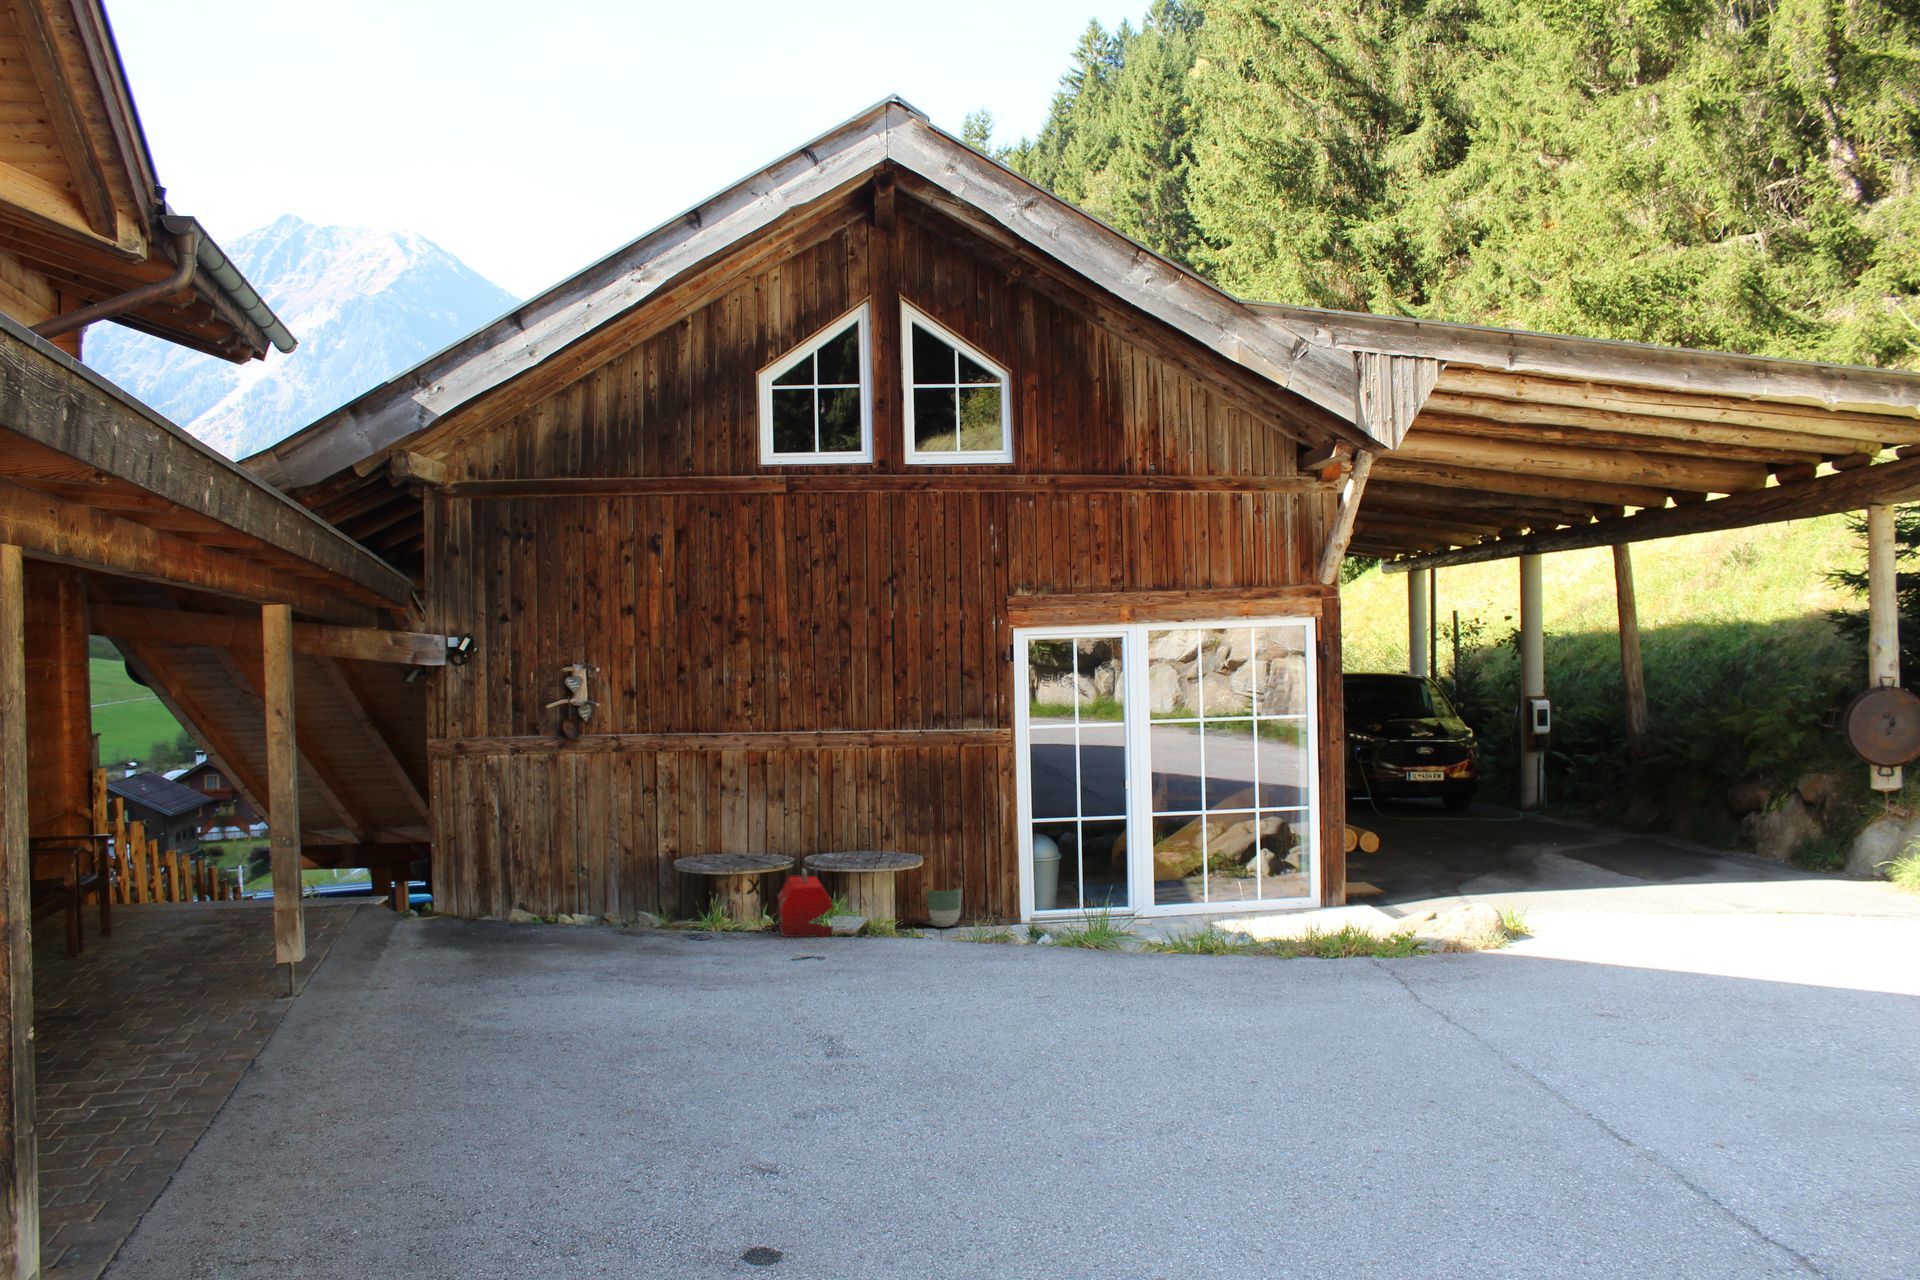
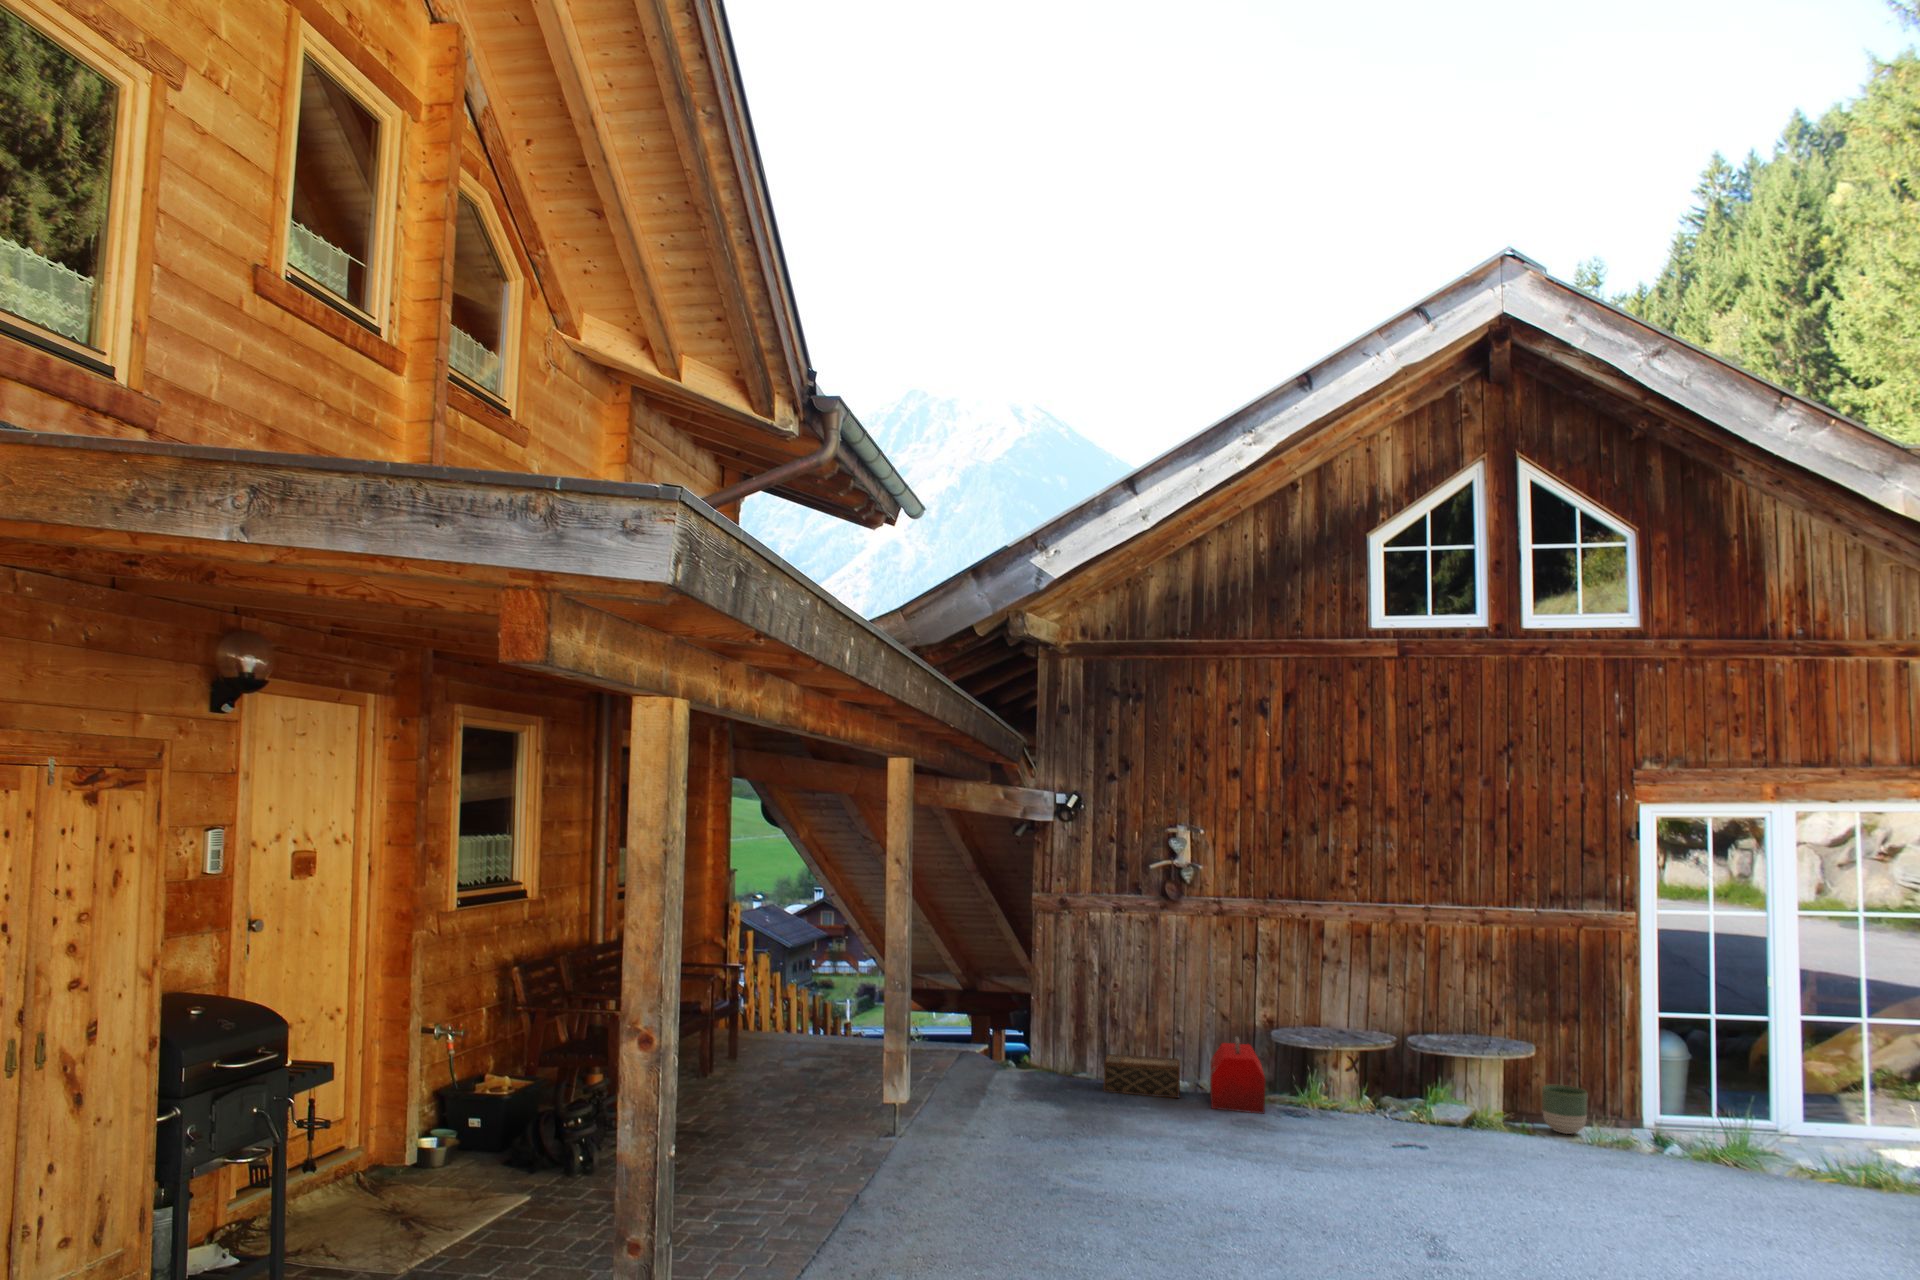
toolbox: present [778,868,833,937] -> present [1210,1037,1266,1114]
woven basket: none [506,900,586,941] -> present [1103,1054,1180,1098]

